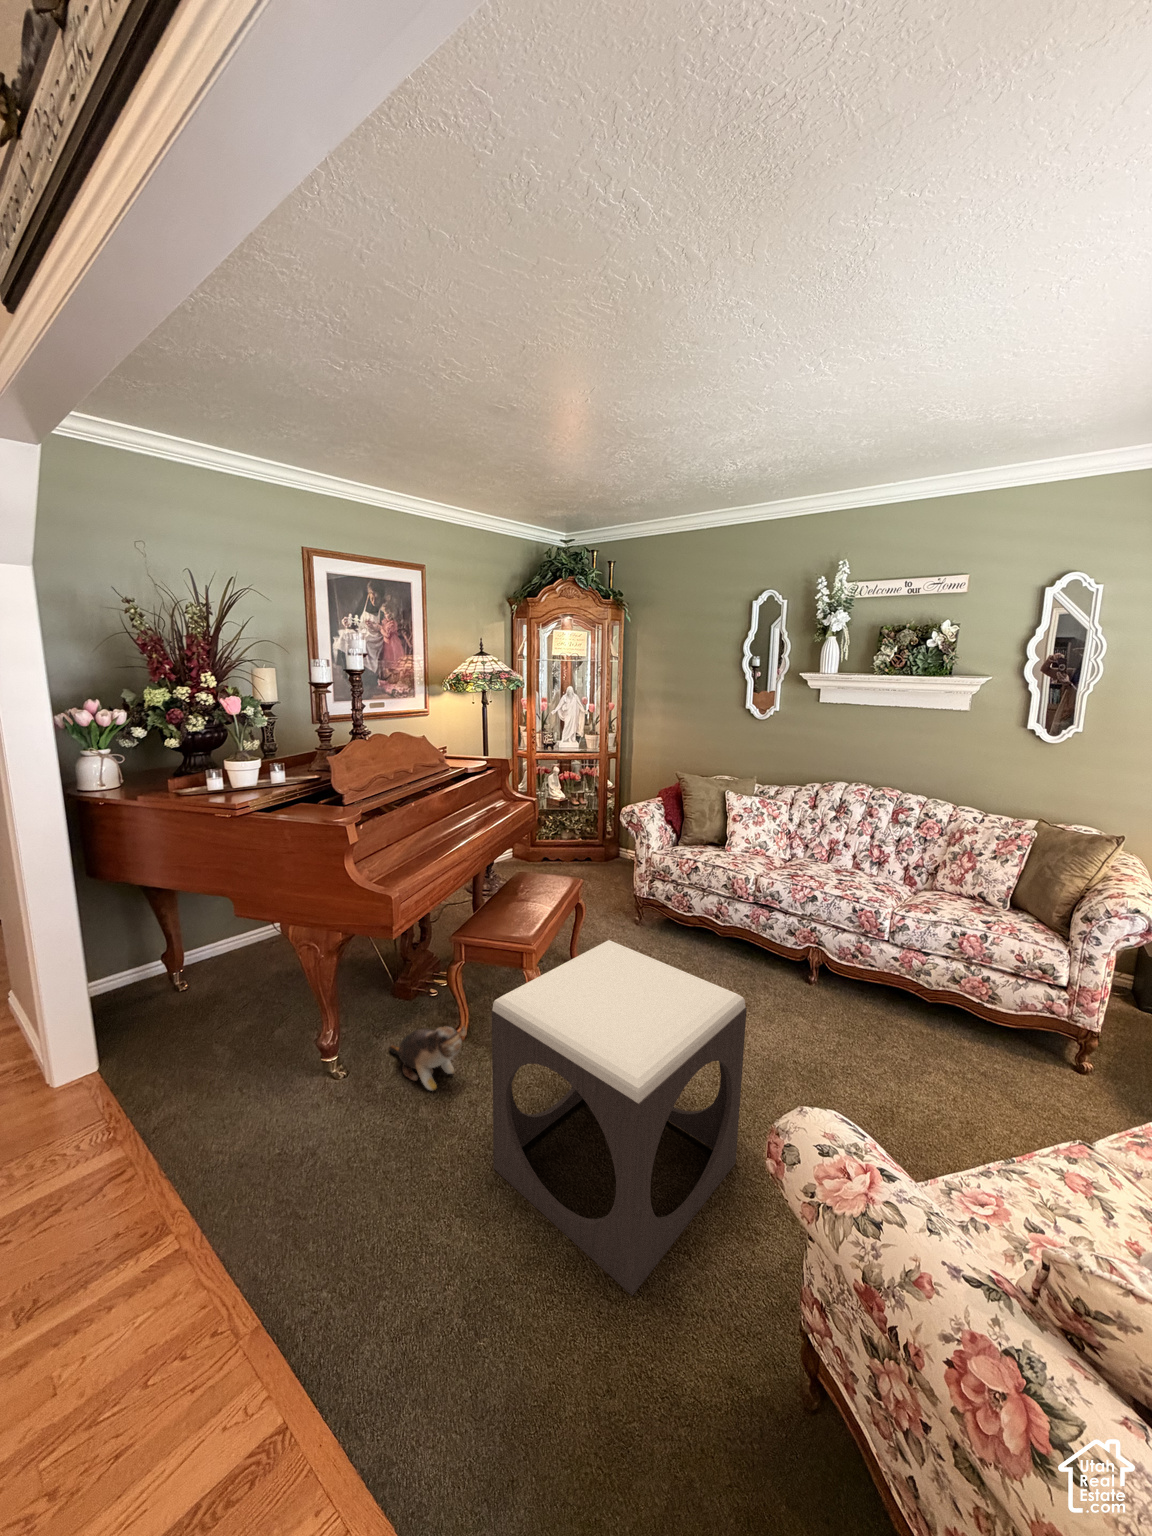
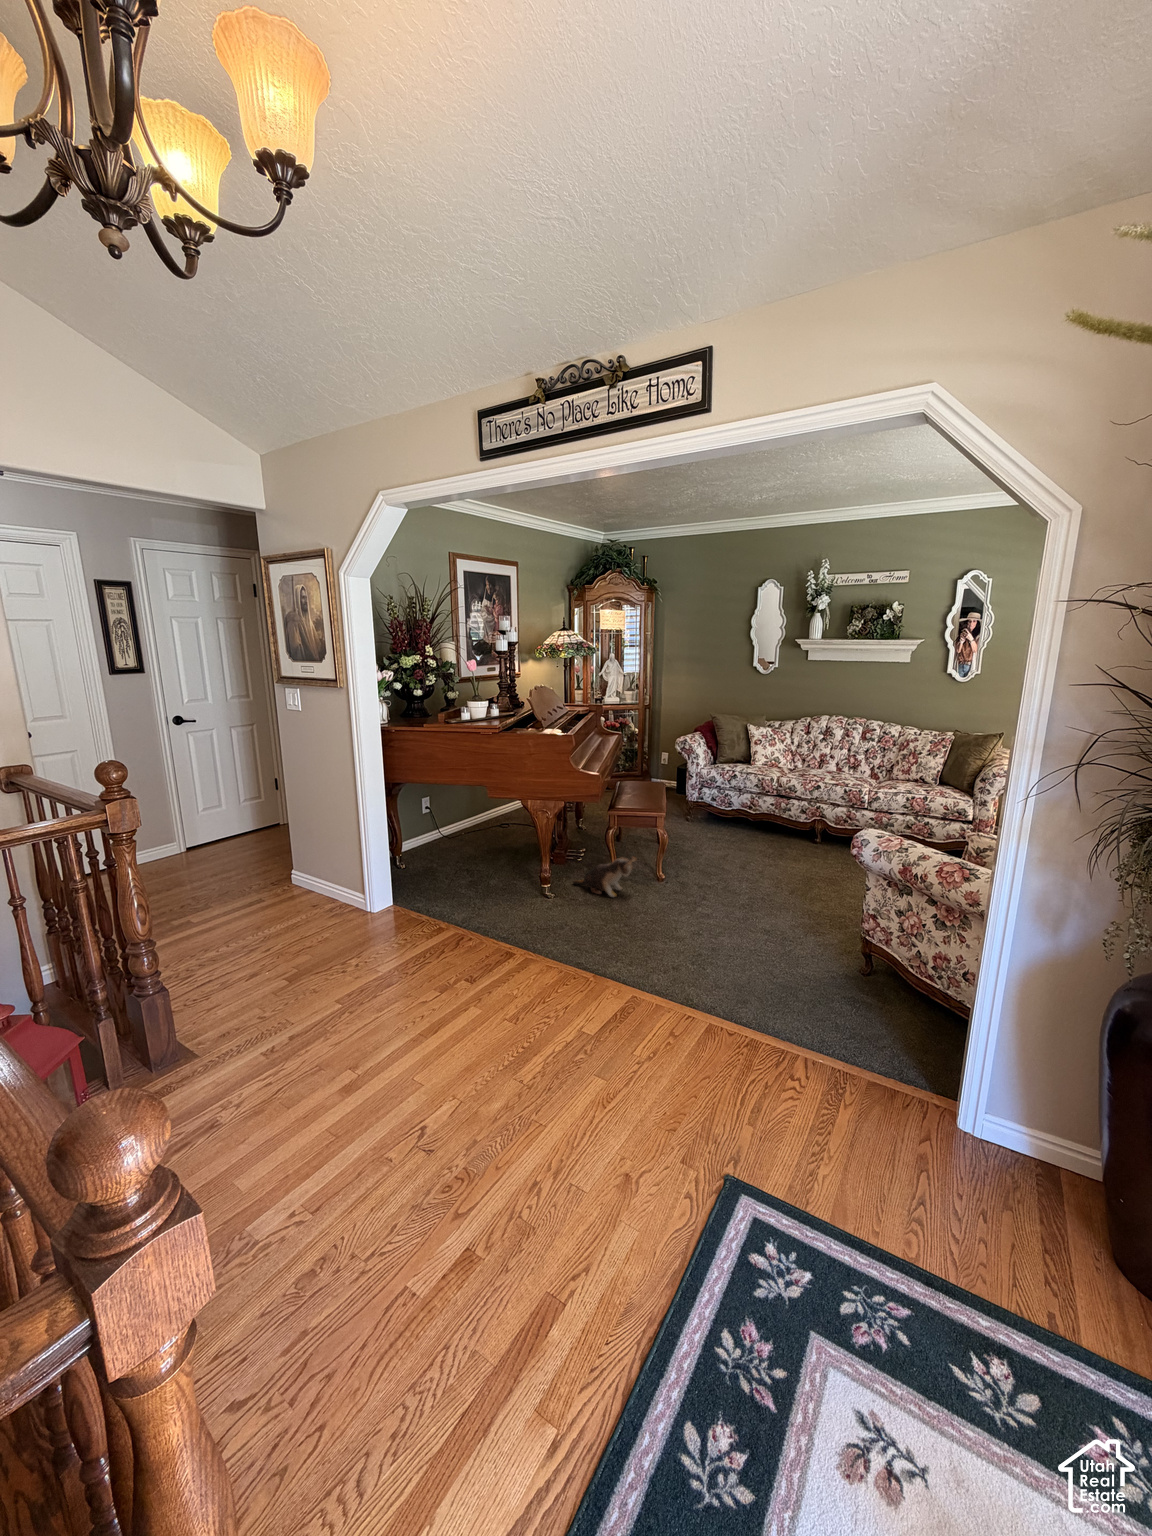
footstool: present [492,940,747,1296] -> none [673,799,810,952]

